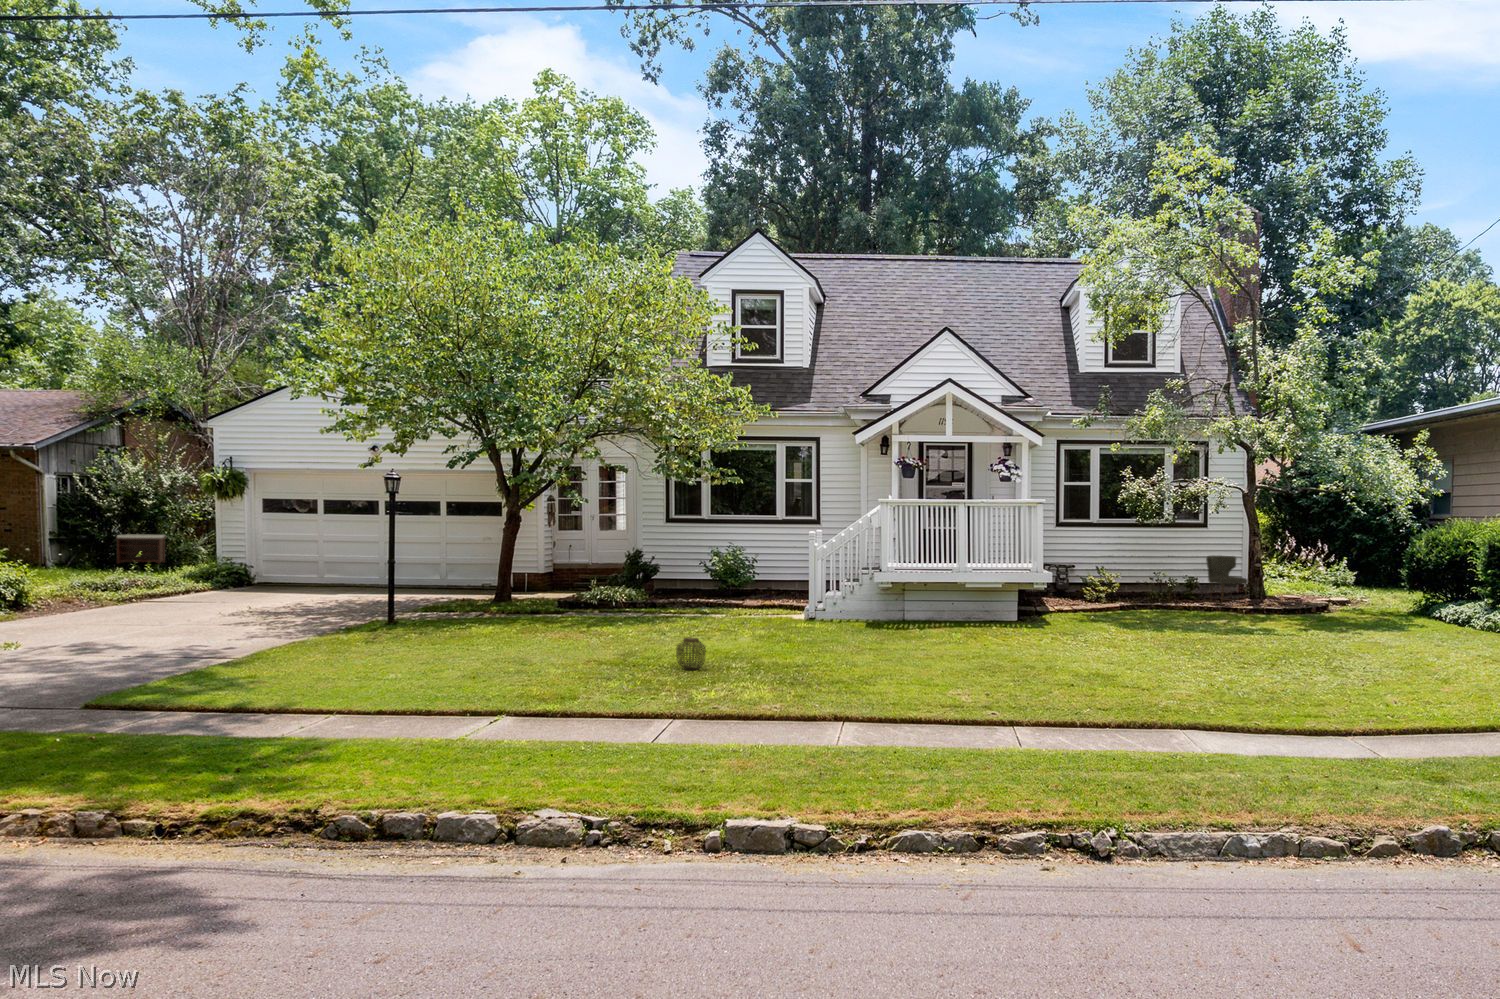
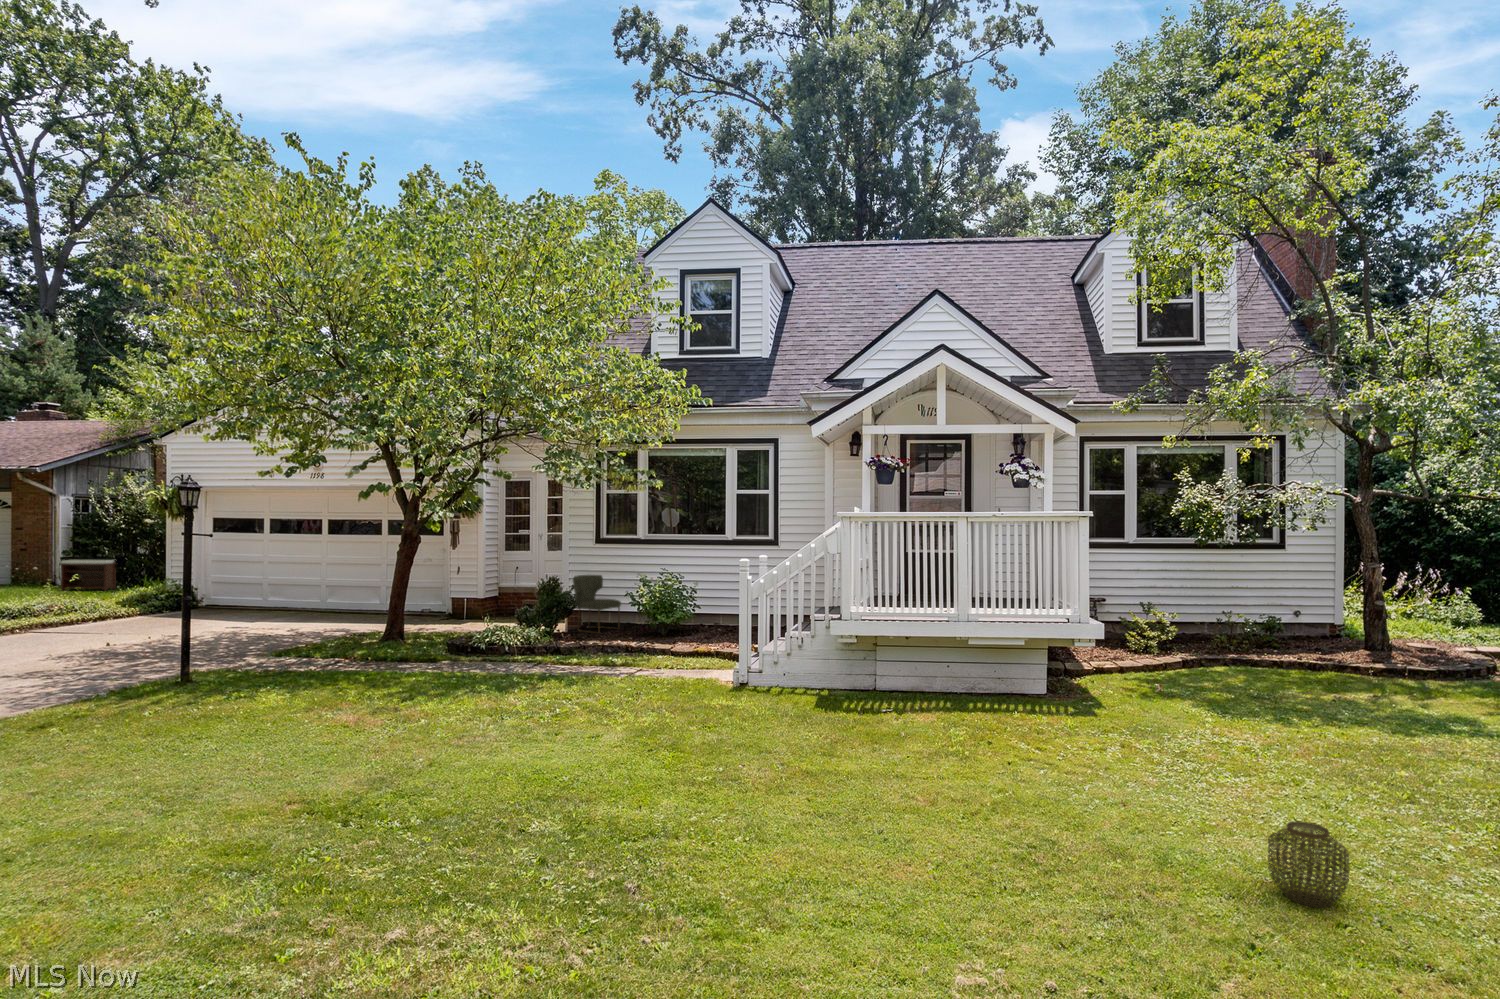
chair: present [1206,556,1247,604] -> present [573,575,621,633]
woven basket: present [676,638,706,670] -> present [1268,821,1349,908]

